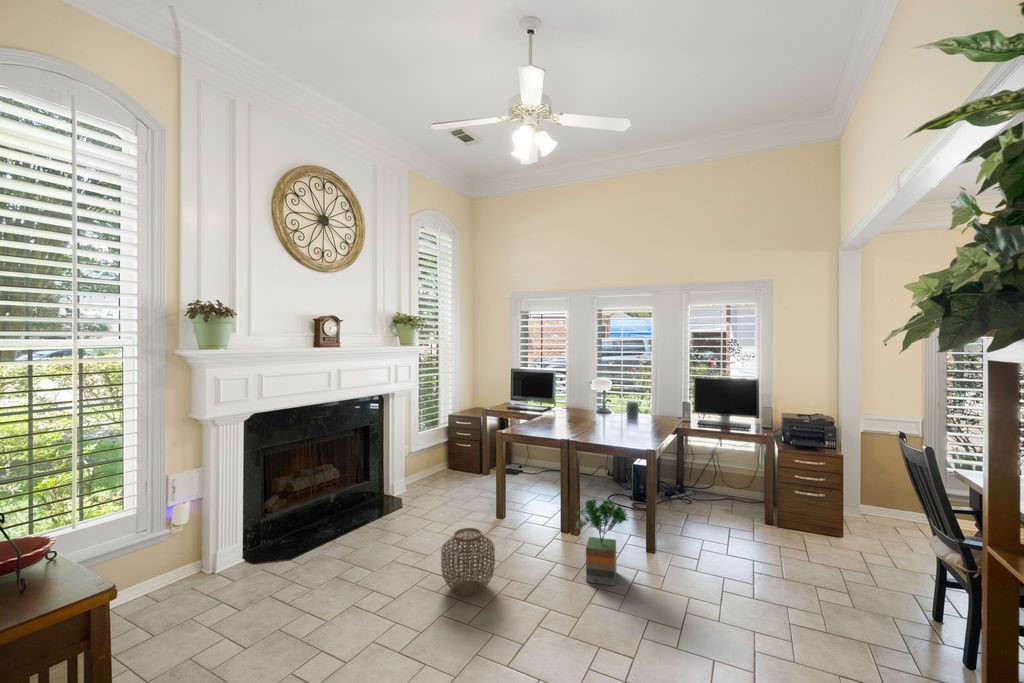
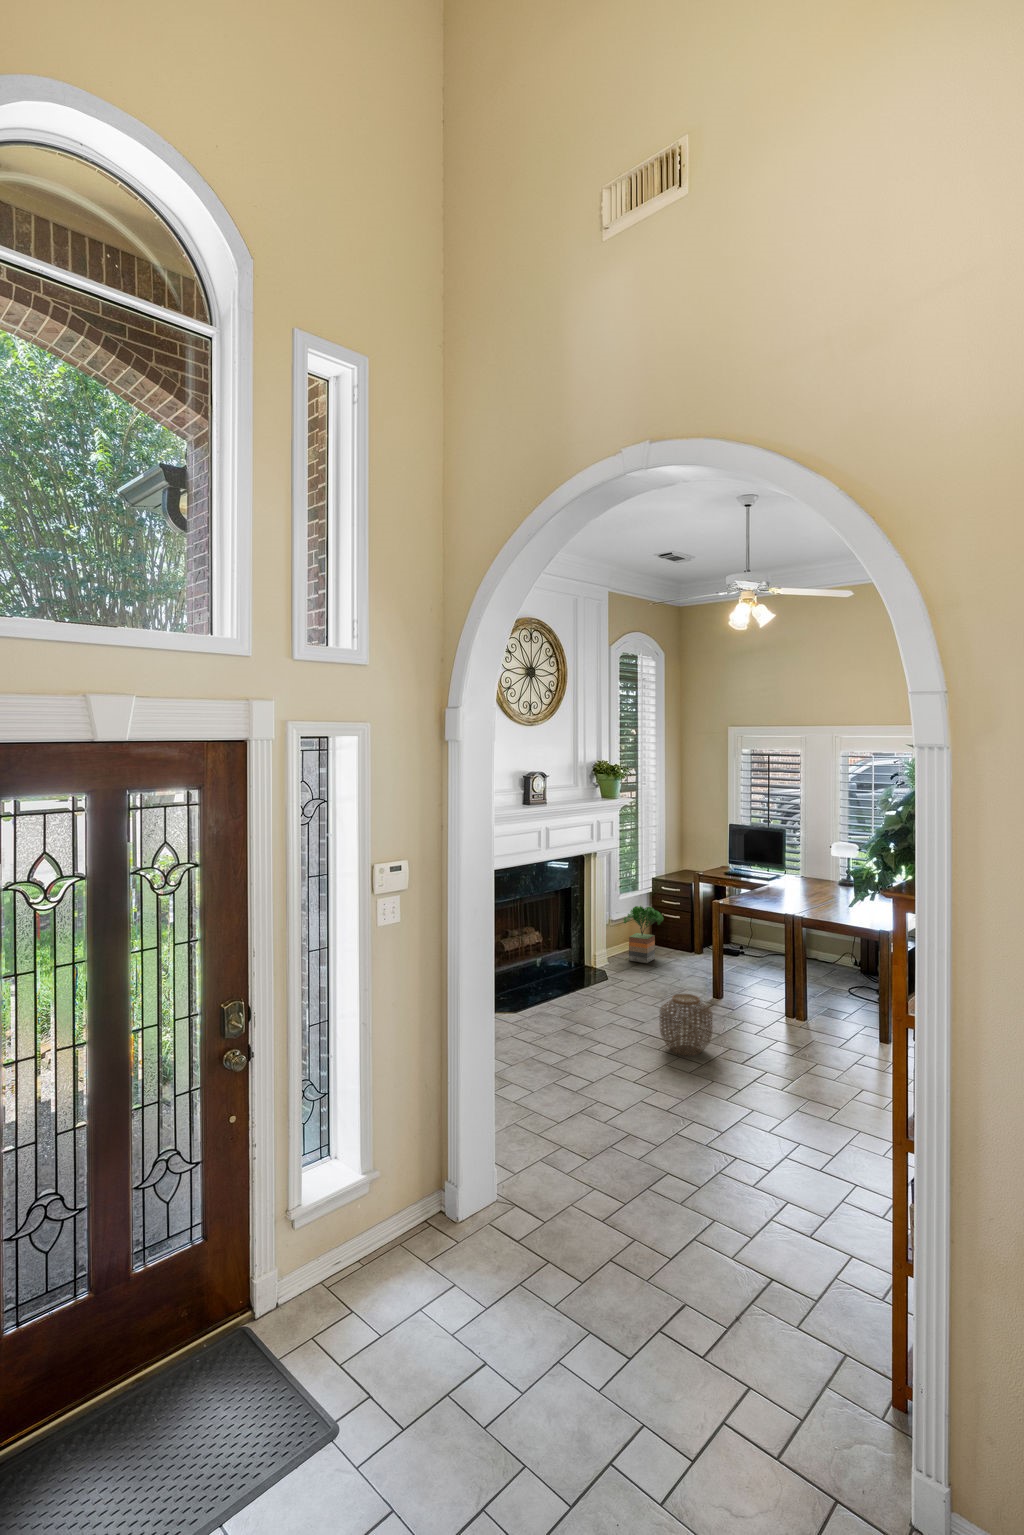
potted tree: present [577,500,628,586] -> present [624,906,663,963]

